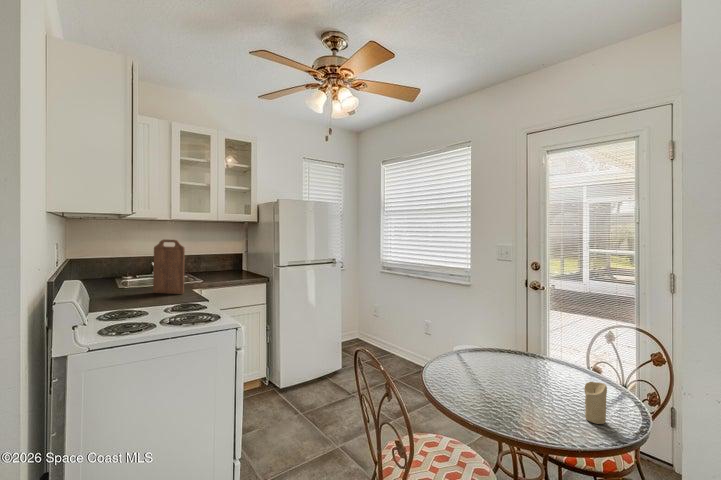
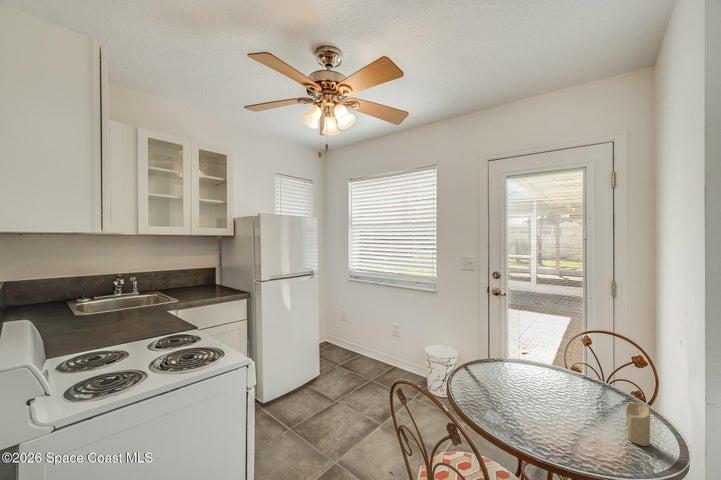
cutting board: present [153,239,185,294] -> none [123,260,162,321]

